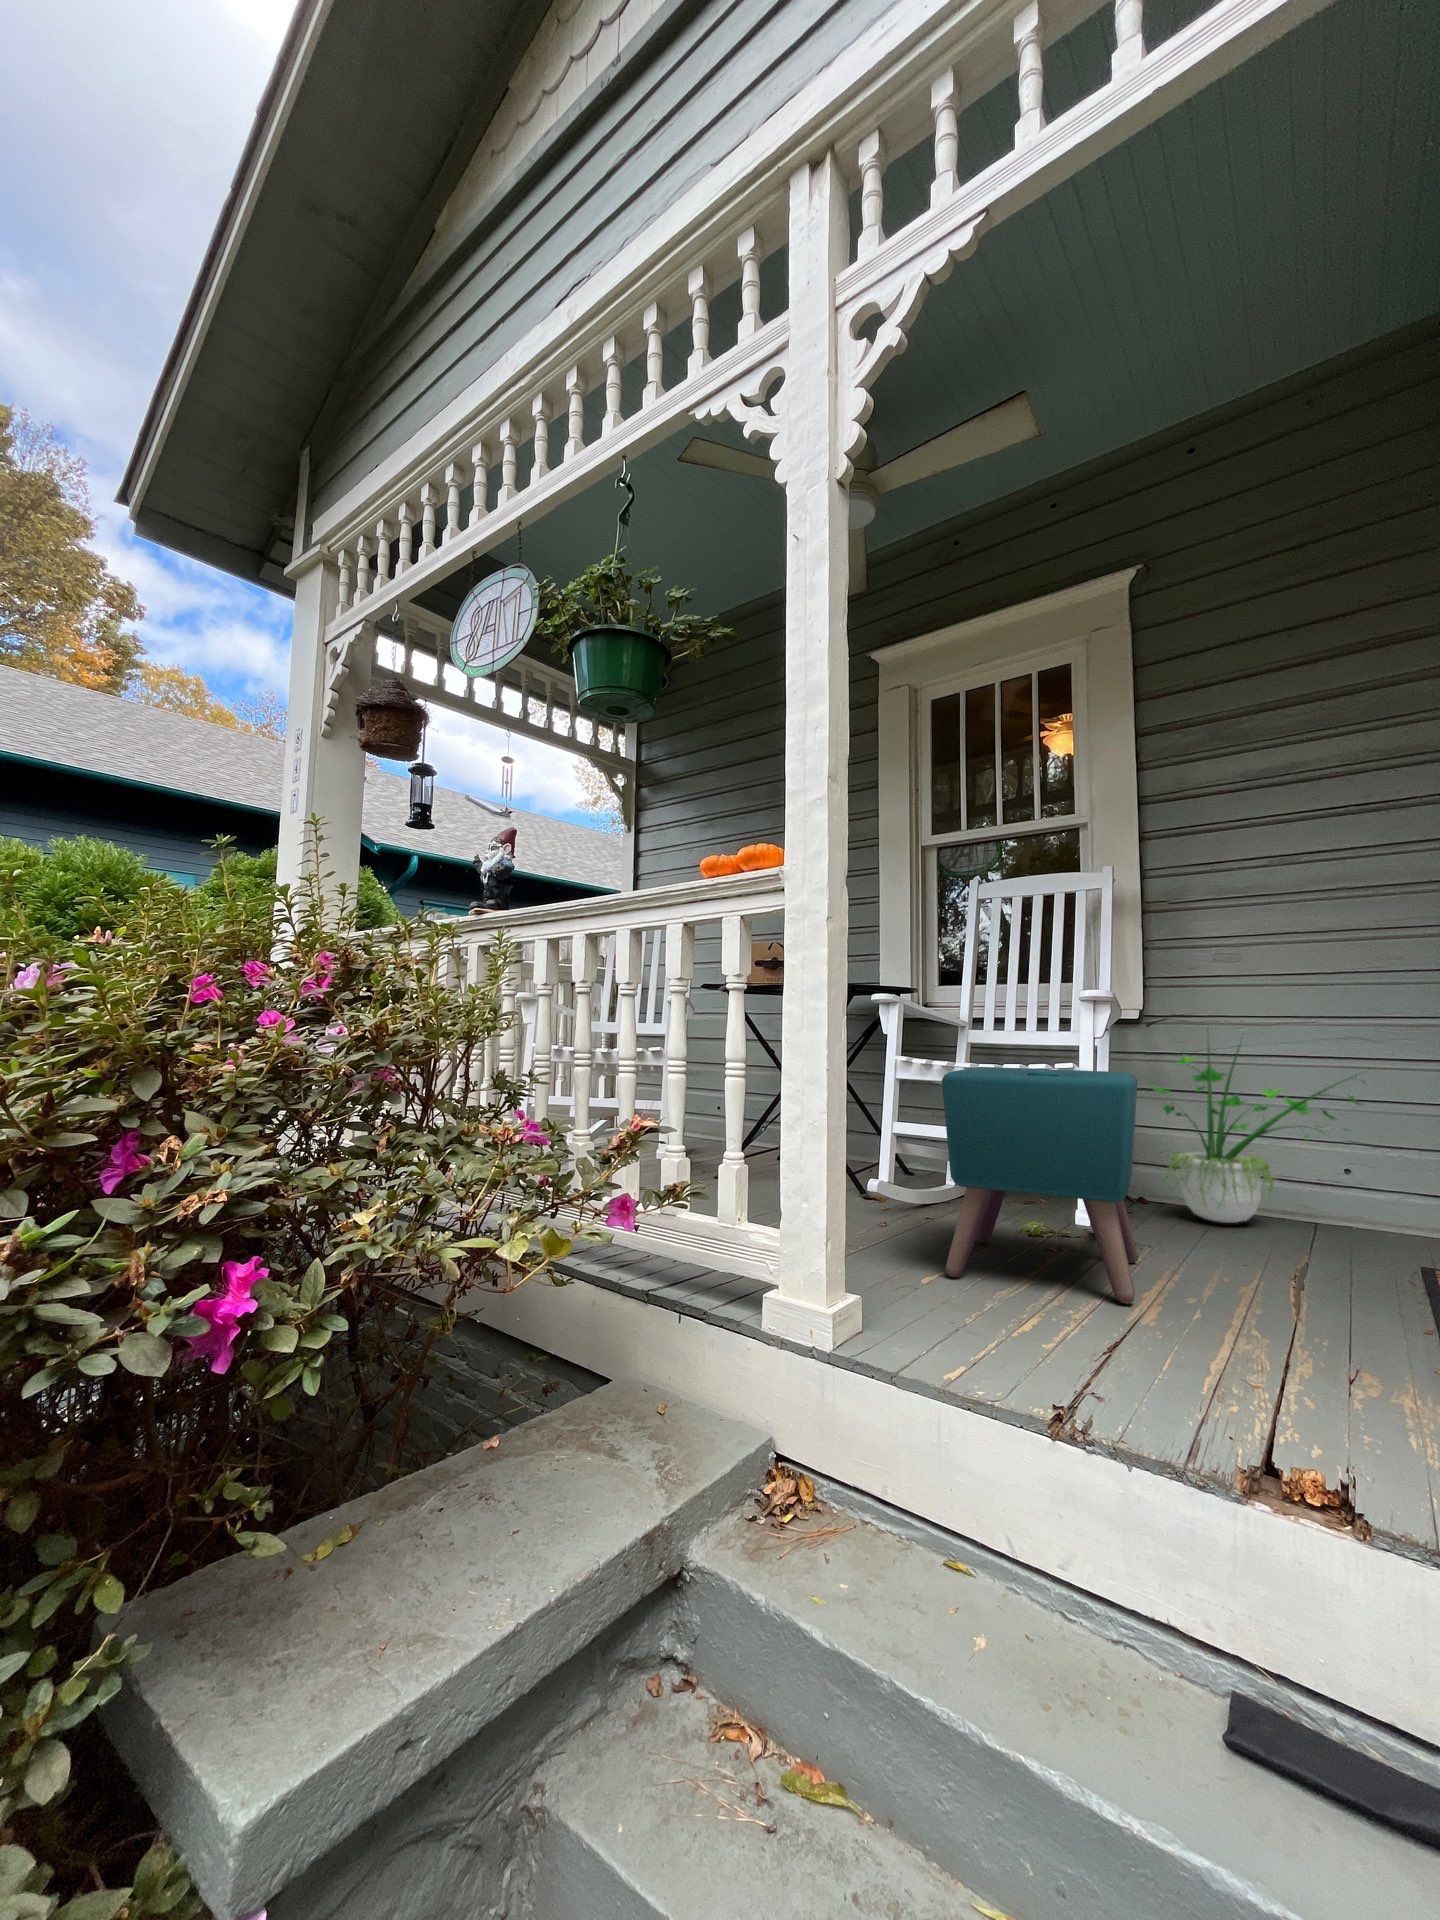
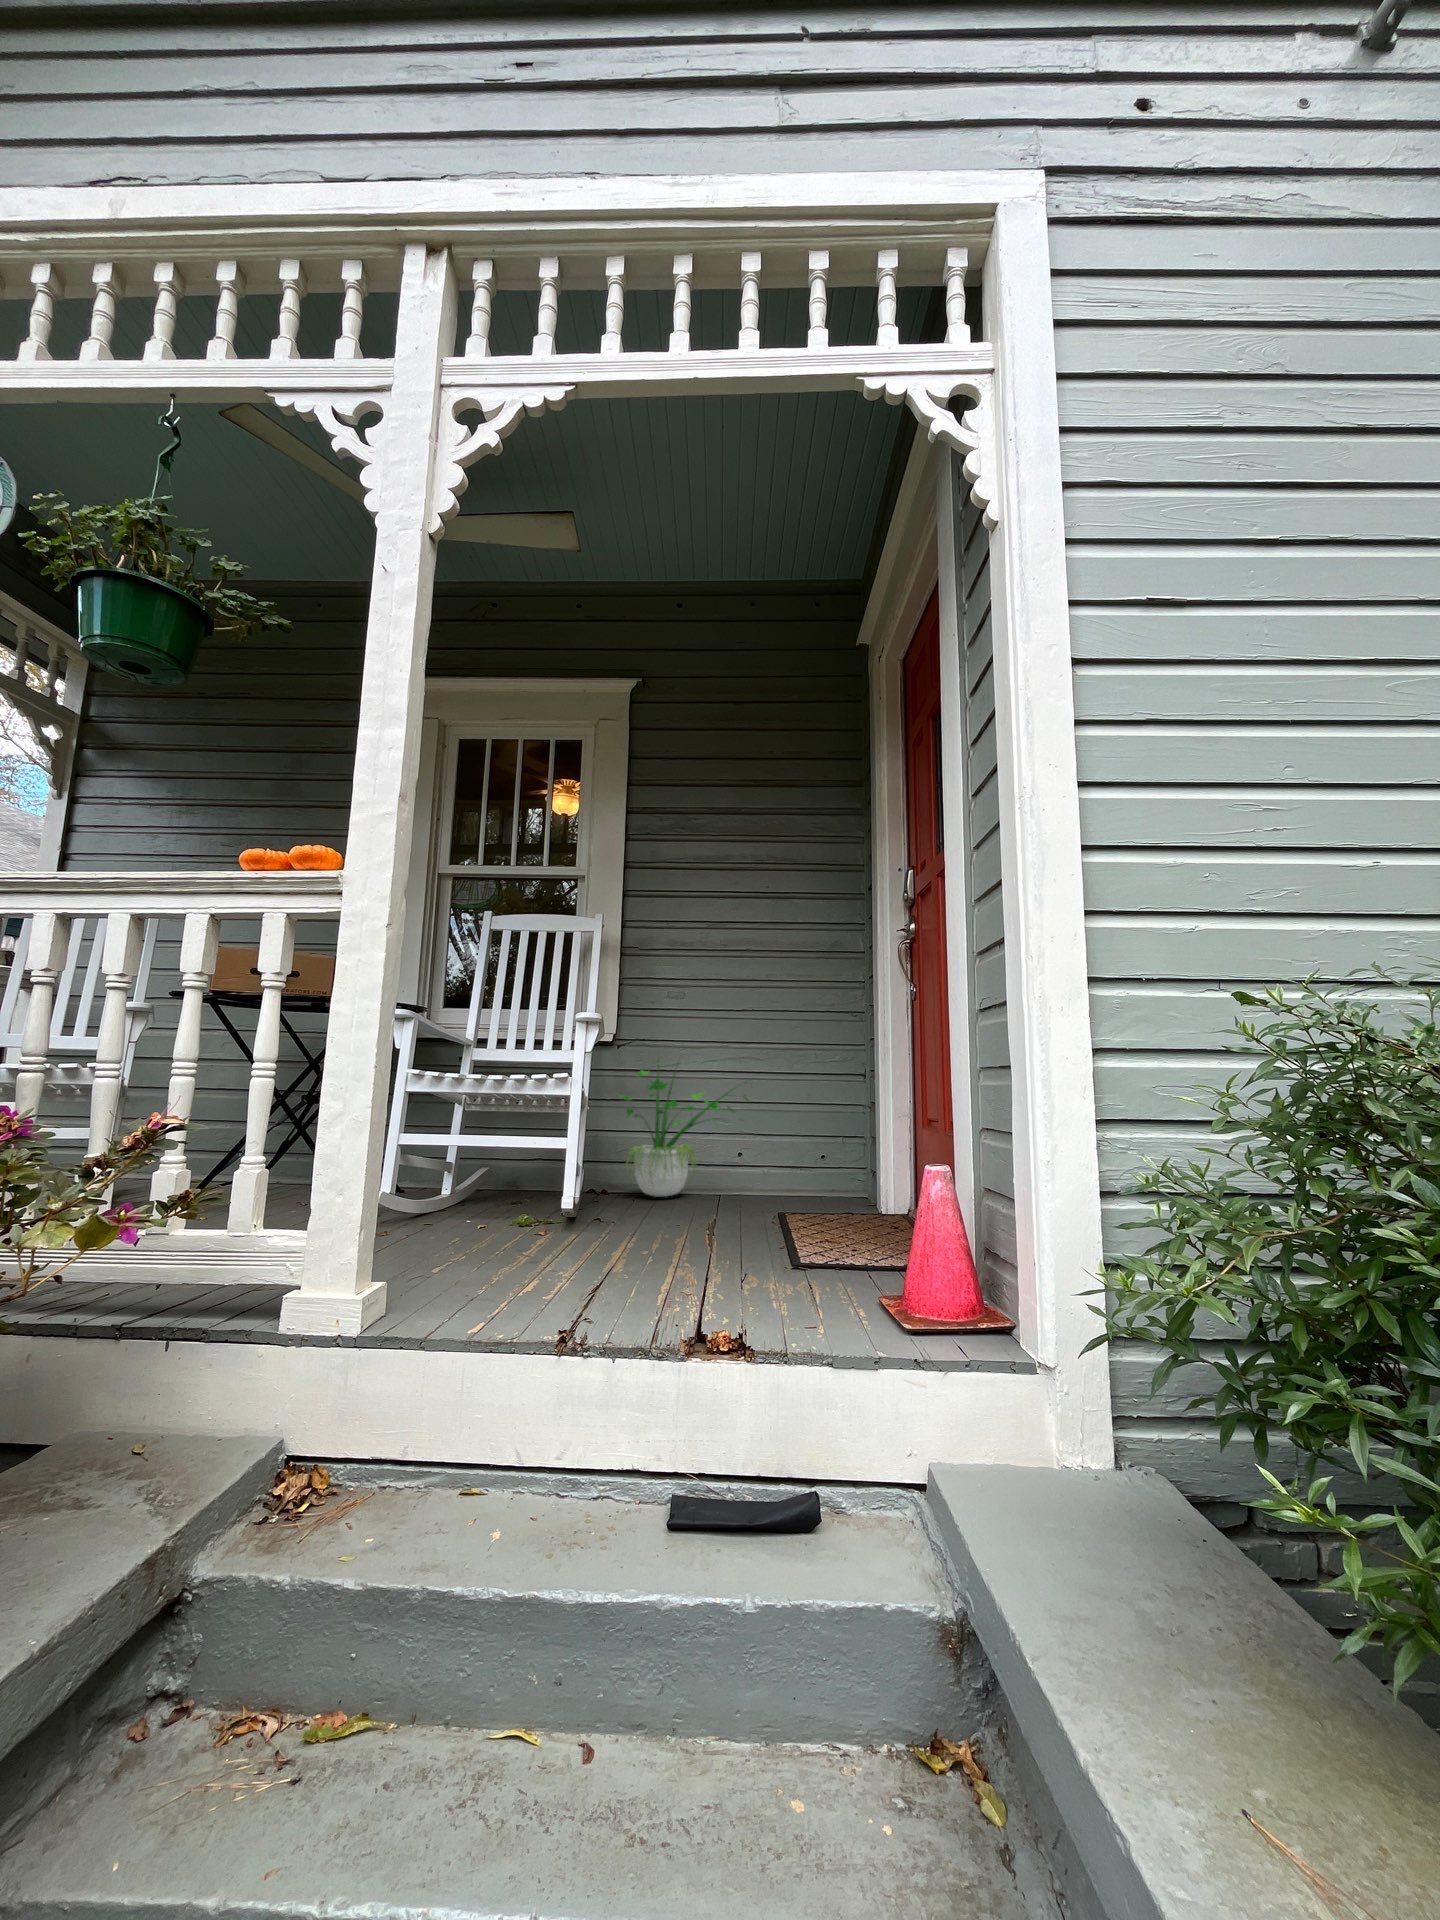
ottoman: present [942,1067,1138,1304] -> none [456,1078,615,1262]

